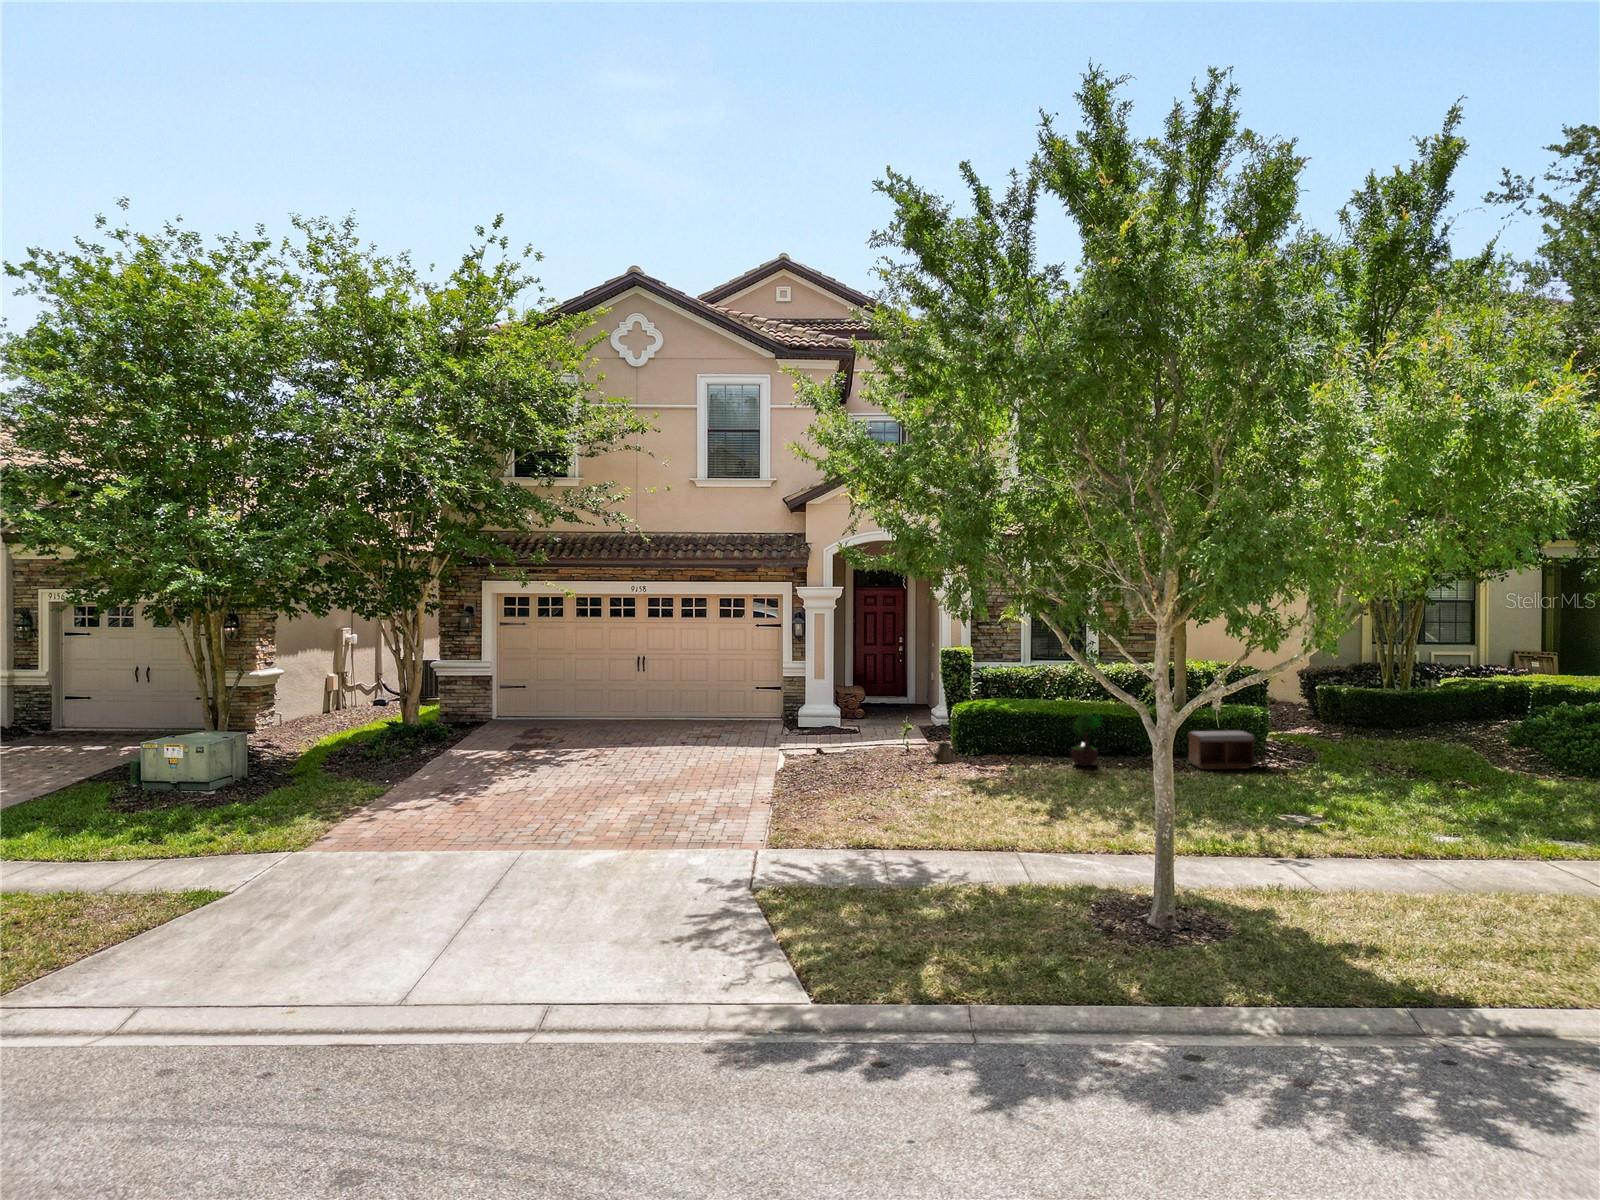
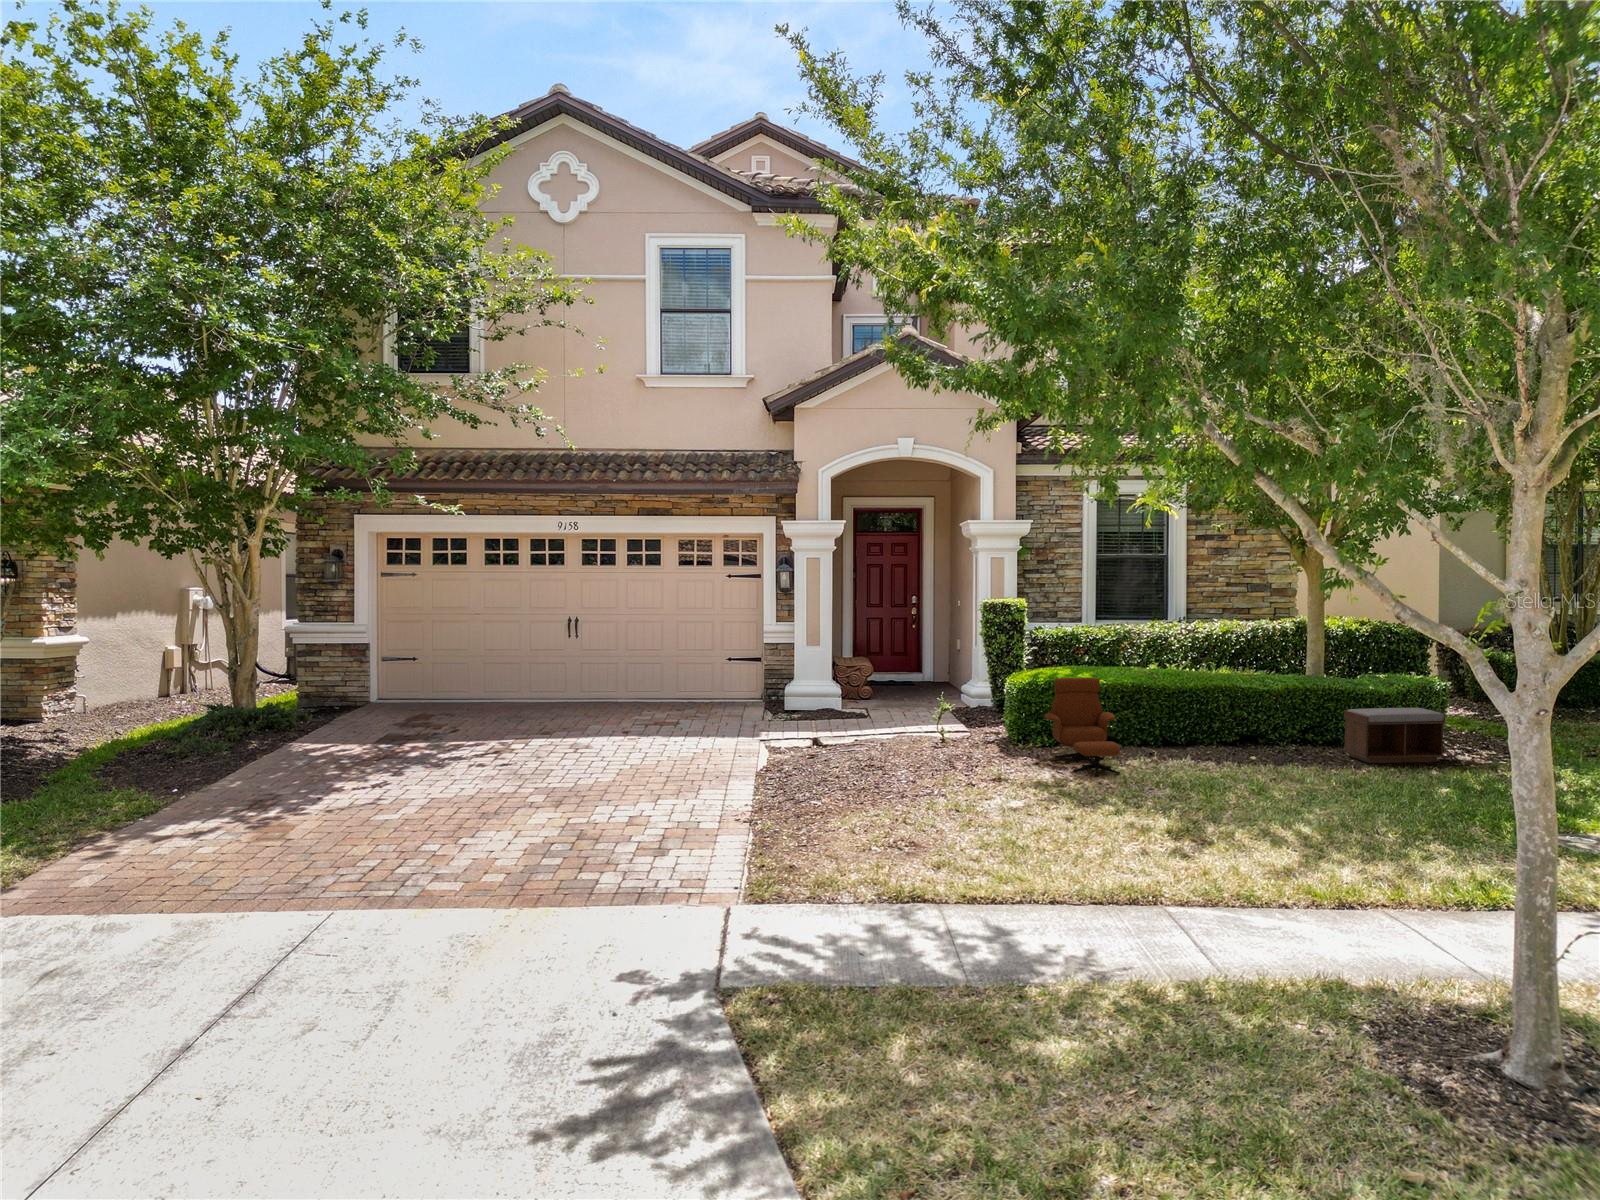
lounge chair: none [977,708,1026,777] -> present [1045,678,1120,776]
potted tree: present [1071,711,1100,766] -> none [1176,675,1228,759]
watering can: present [925,742,957,763] -> none [963,725,1014,757]

